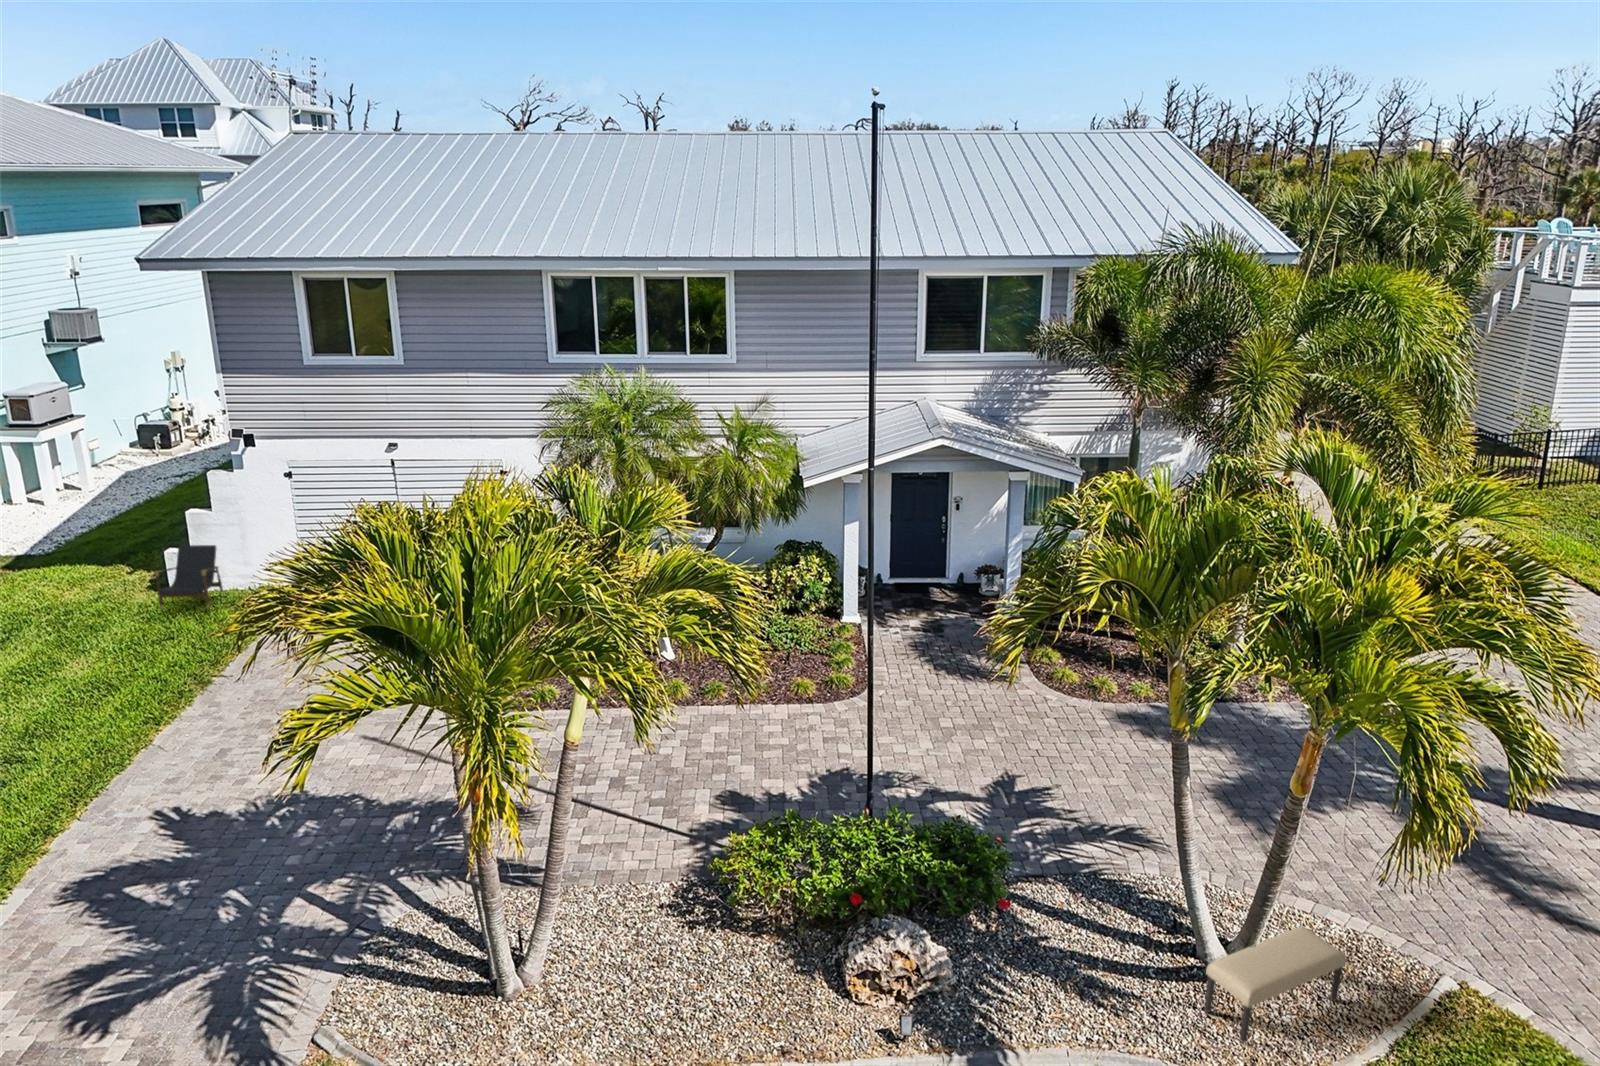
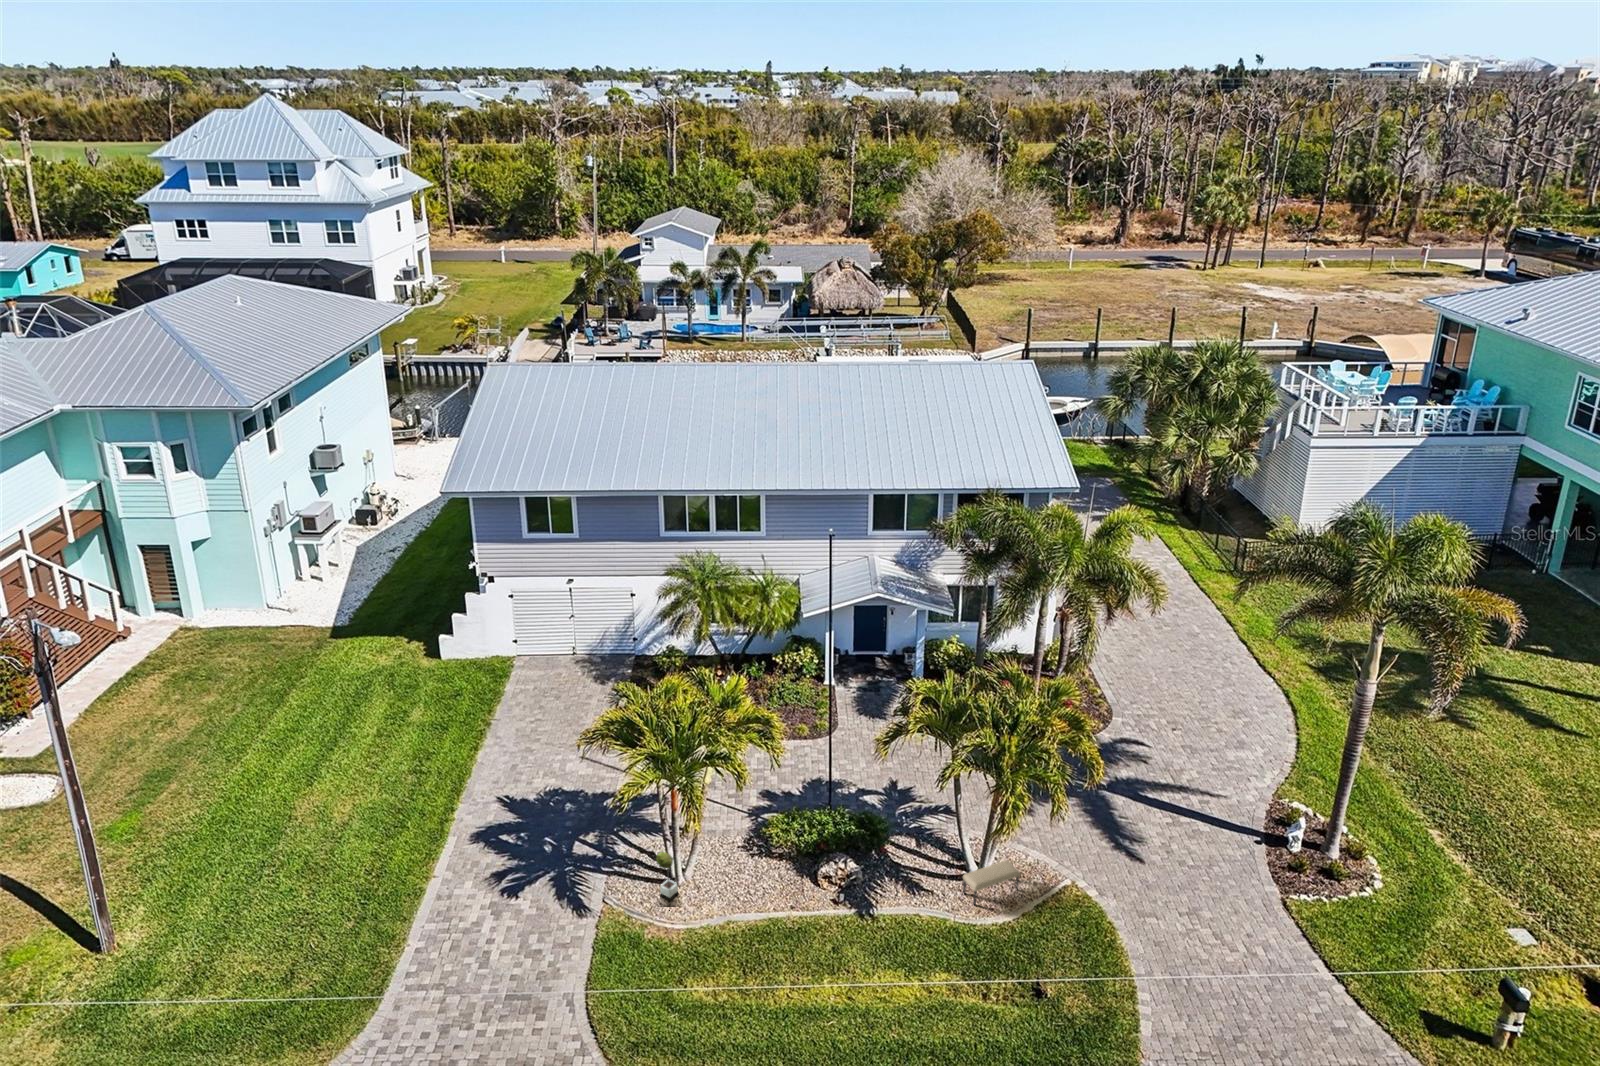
lounge chair: present [155,545,223,610] -> none [435,633,468,672]
potted tree: none [440,914,501,1033] -> present [656,852,678,898]

